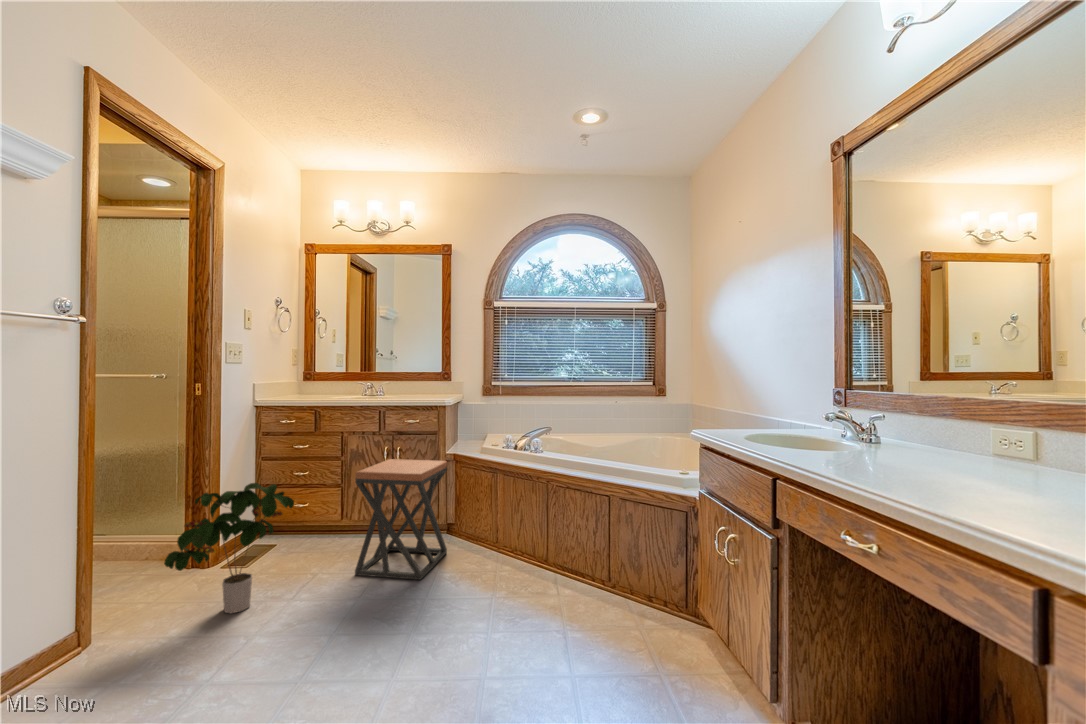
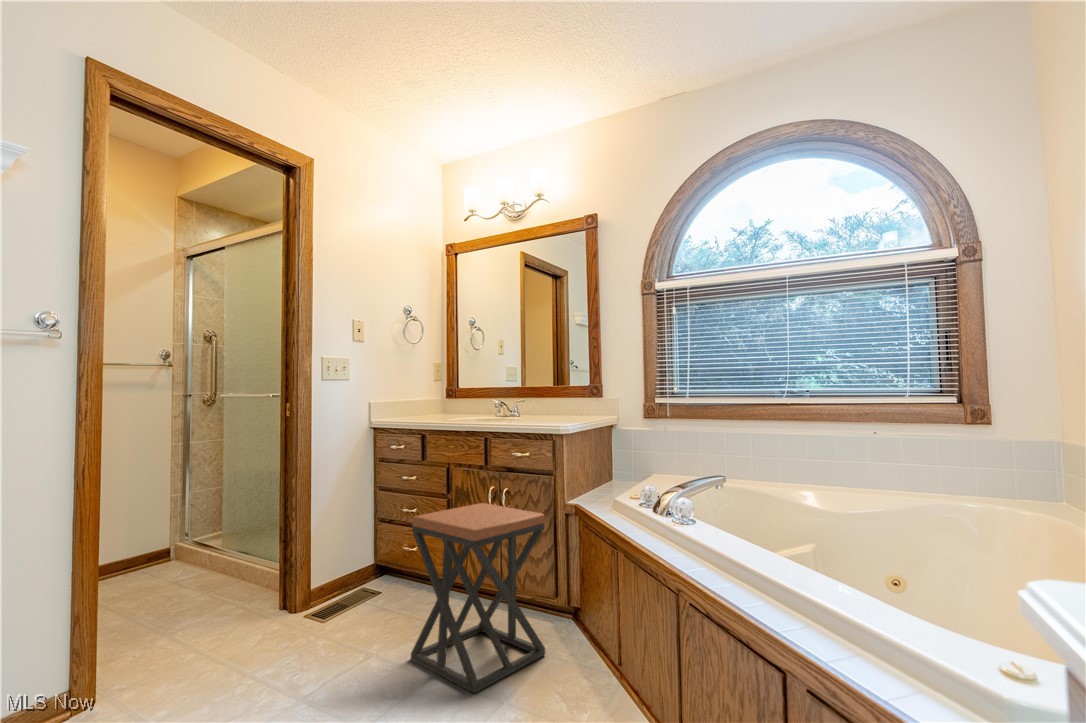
potted plant: present [164,483,294,613] -> none [183,517,338,678]

